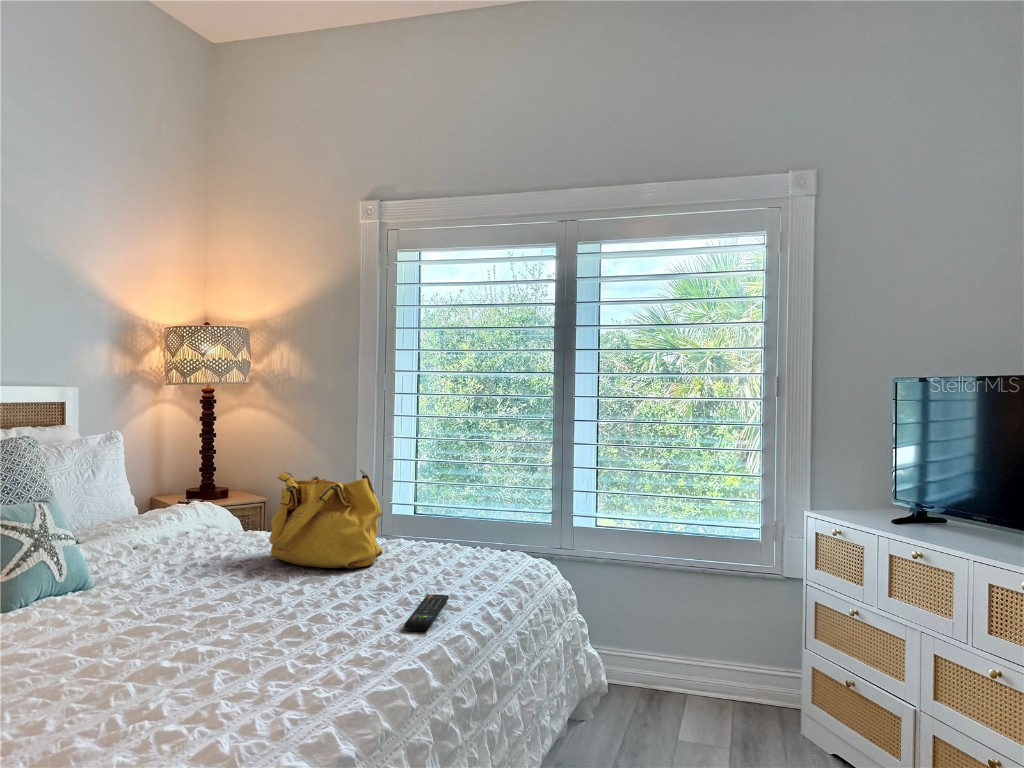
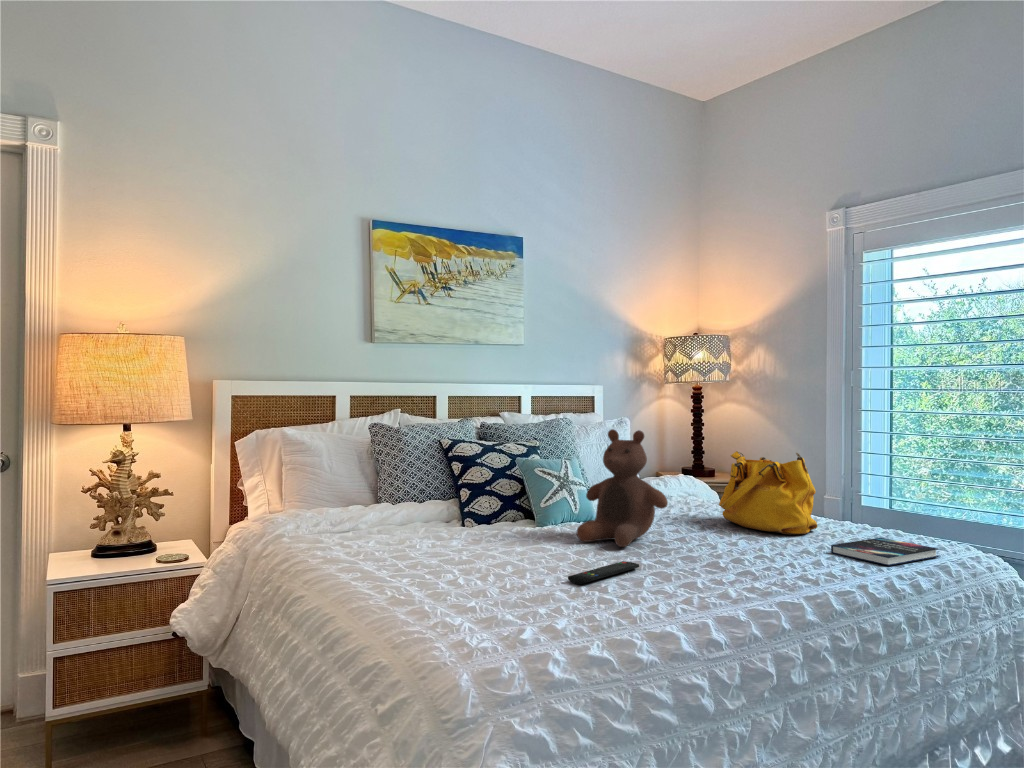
stuffed bear: none [75,456,216,628] -> present [577,429,668,547]
hardback book: none [412,558,512,593] -> present [831,538,939,566]
remote control: present [405,594,449,631] -> present [568,561,639,584]

